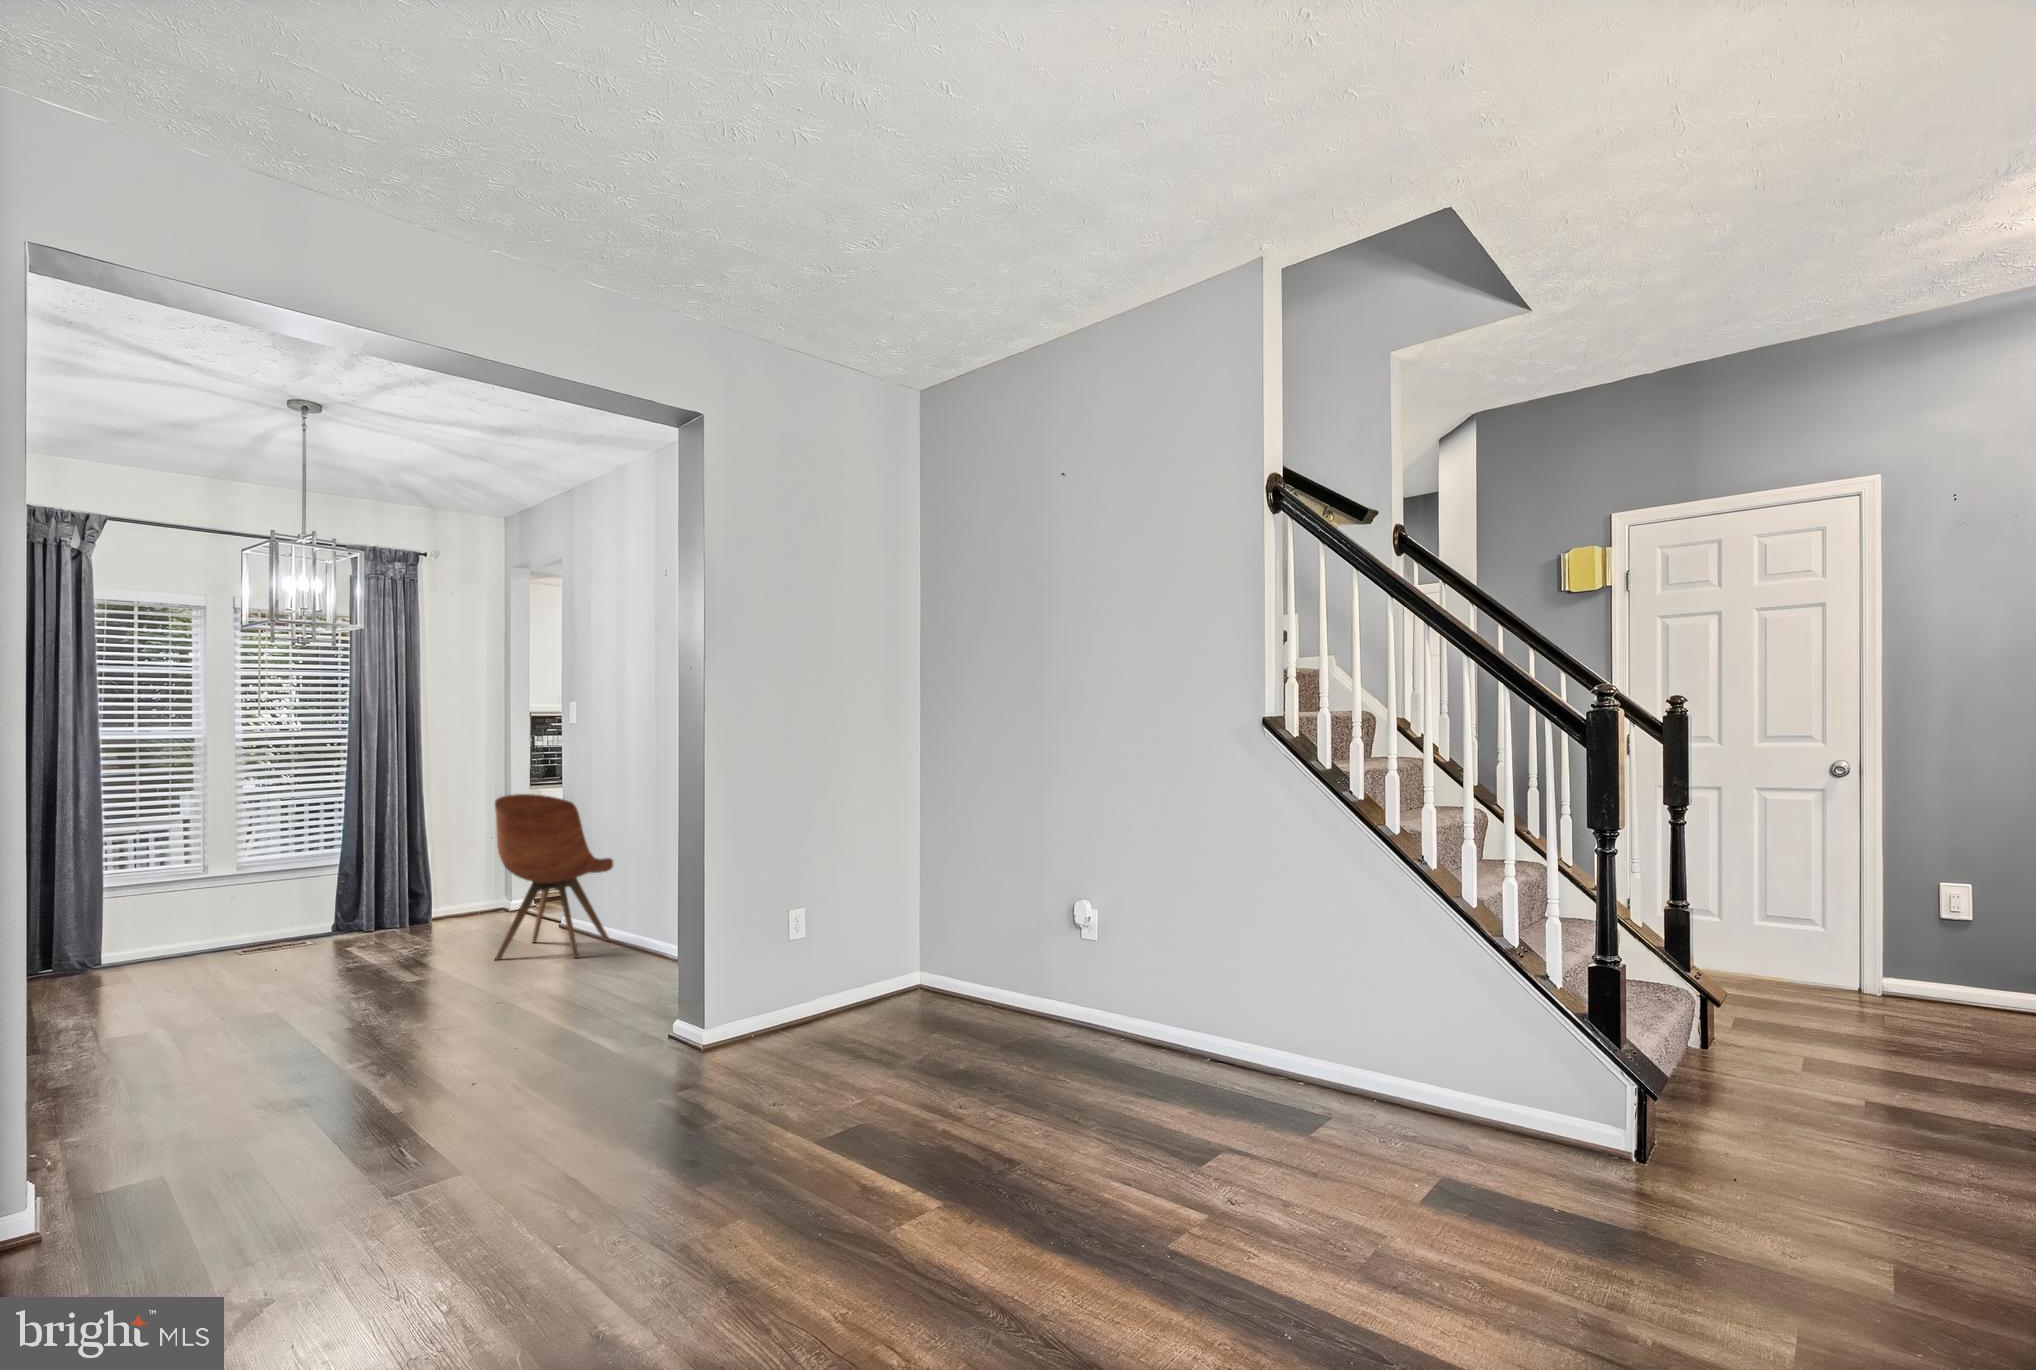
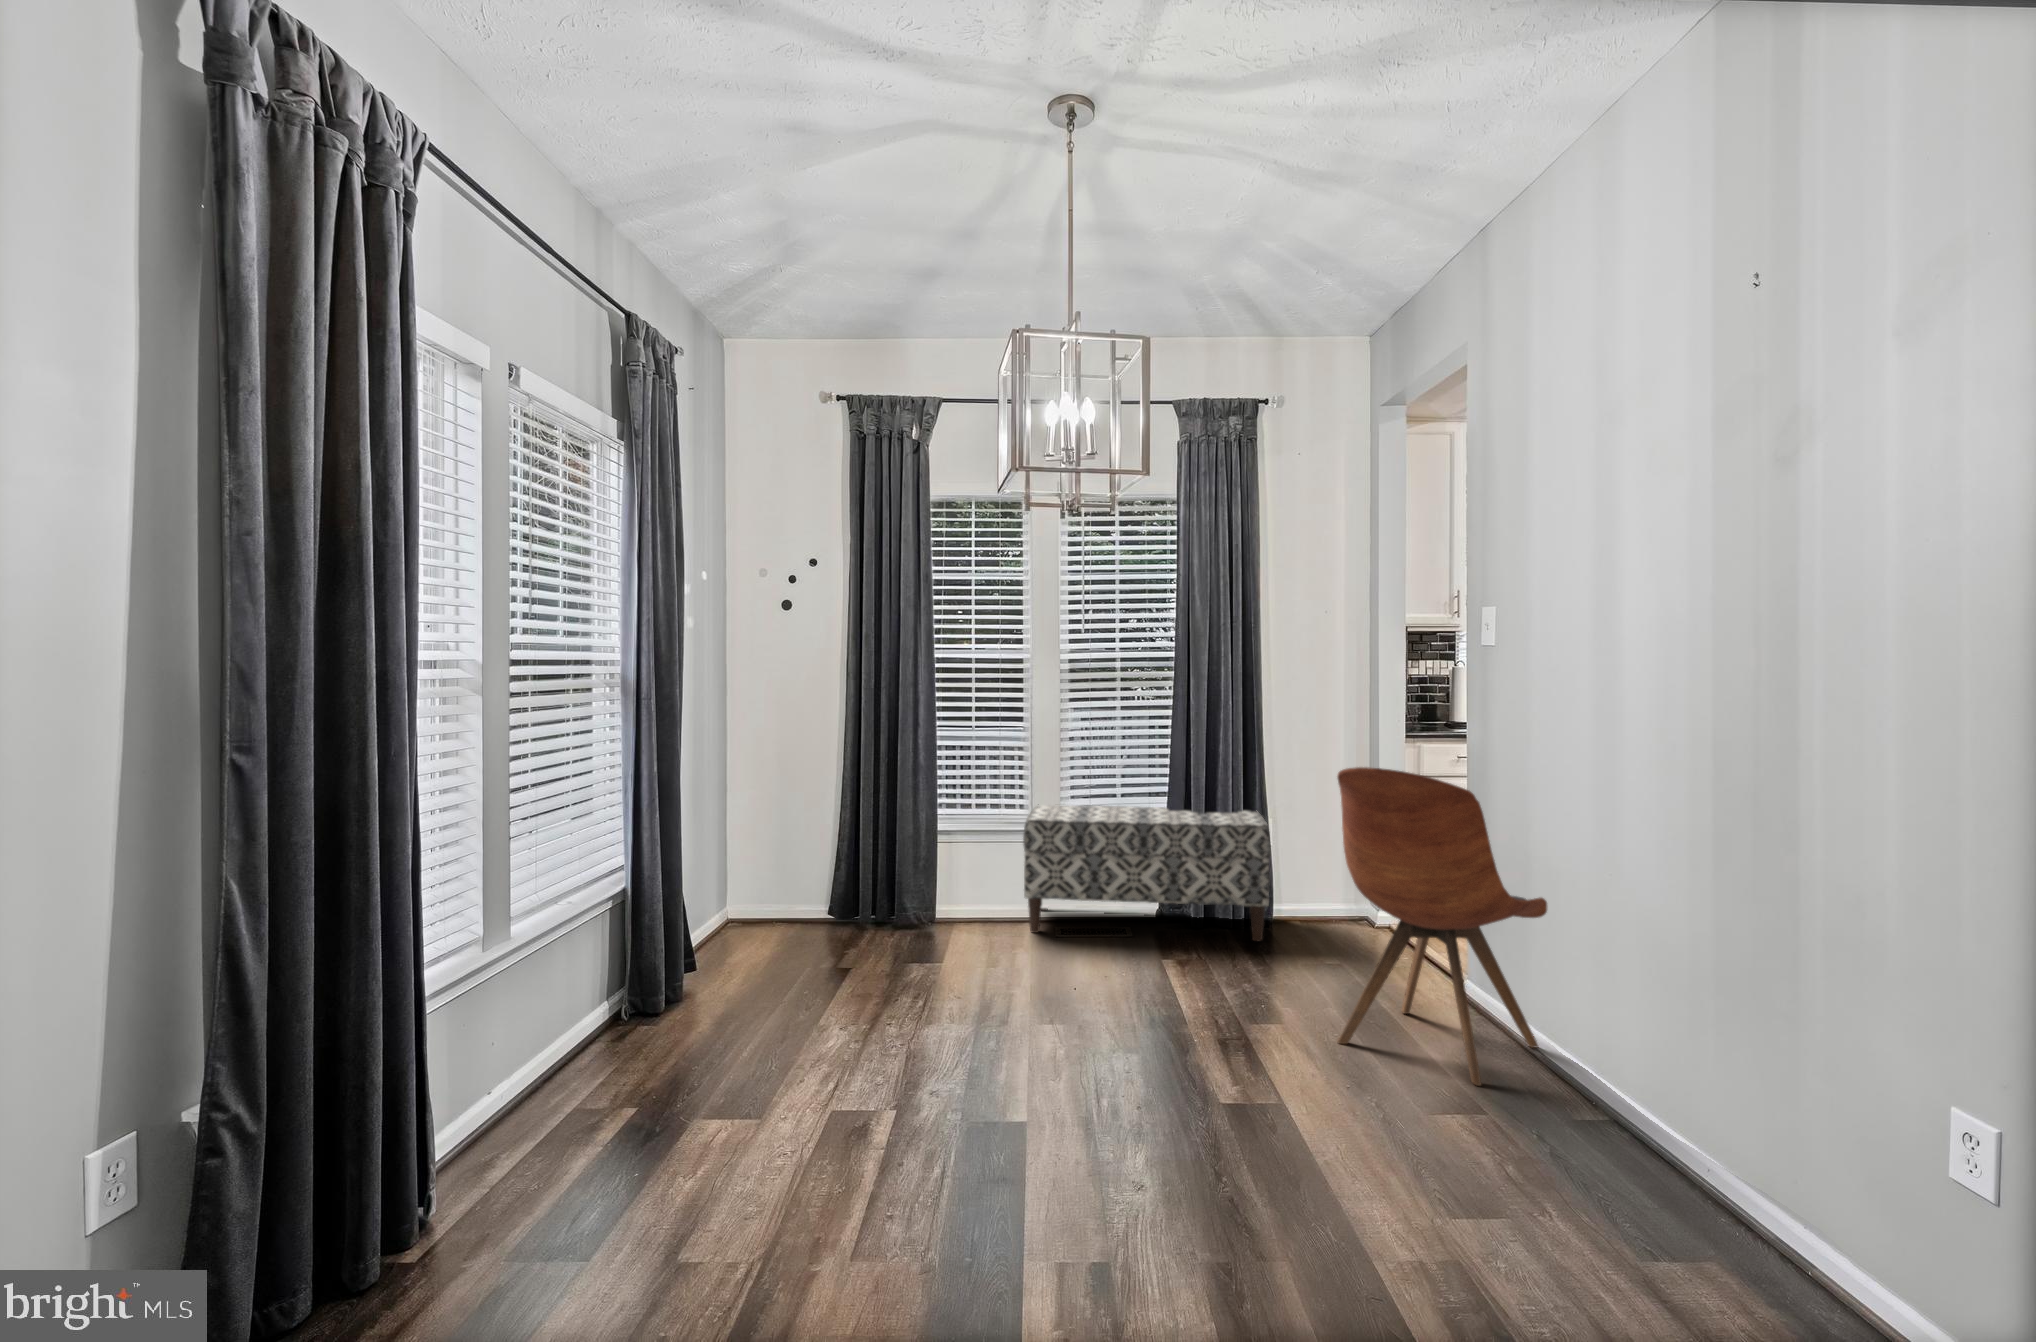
bench: none [207,843,433,960] -> present [1023,804,1271,942]

